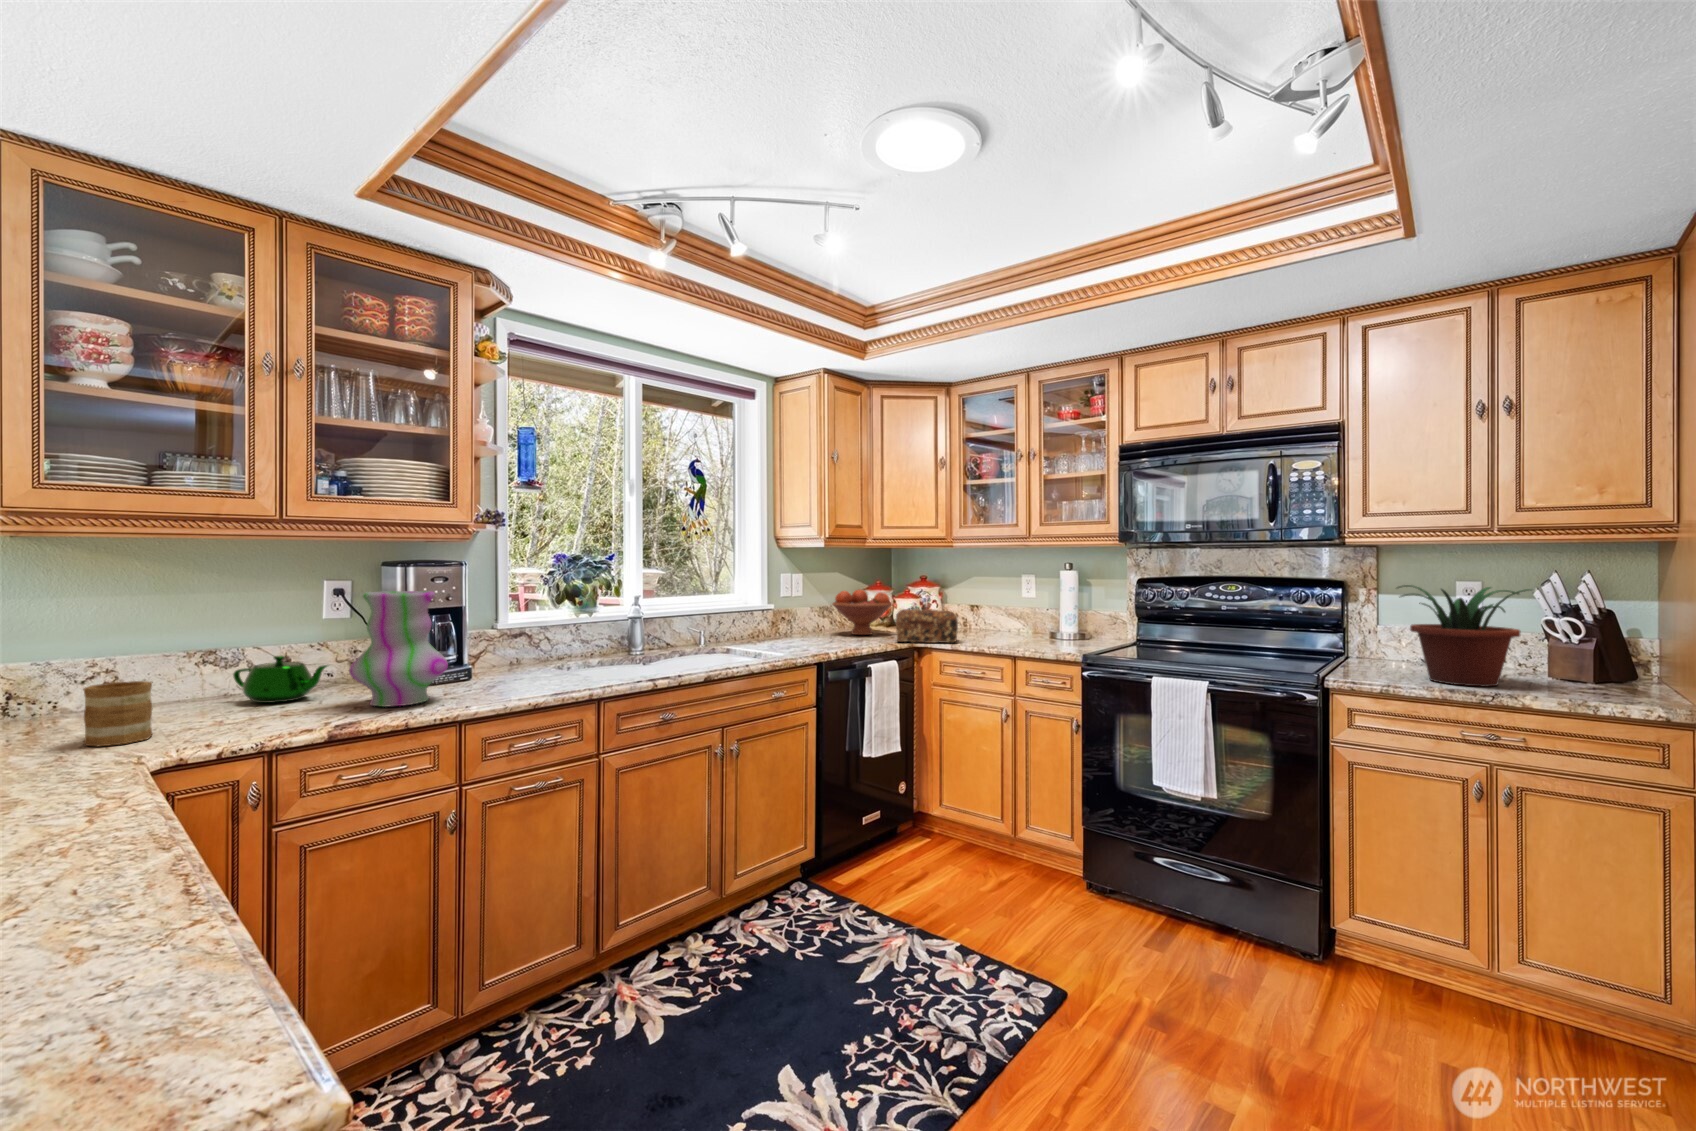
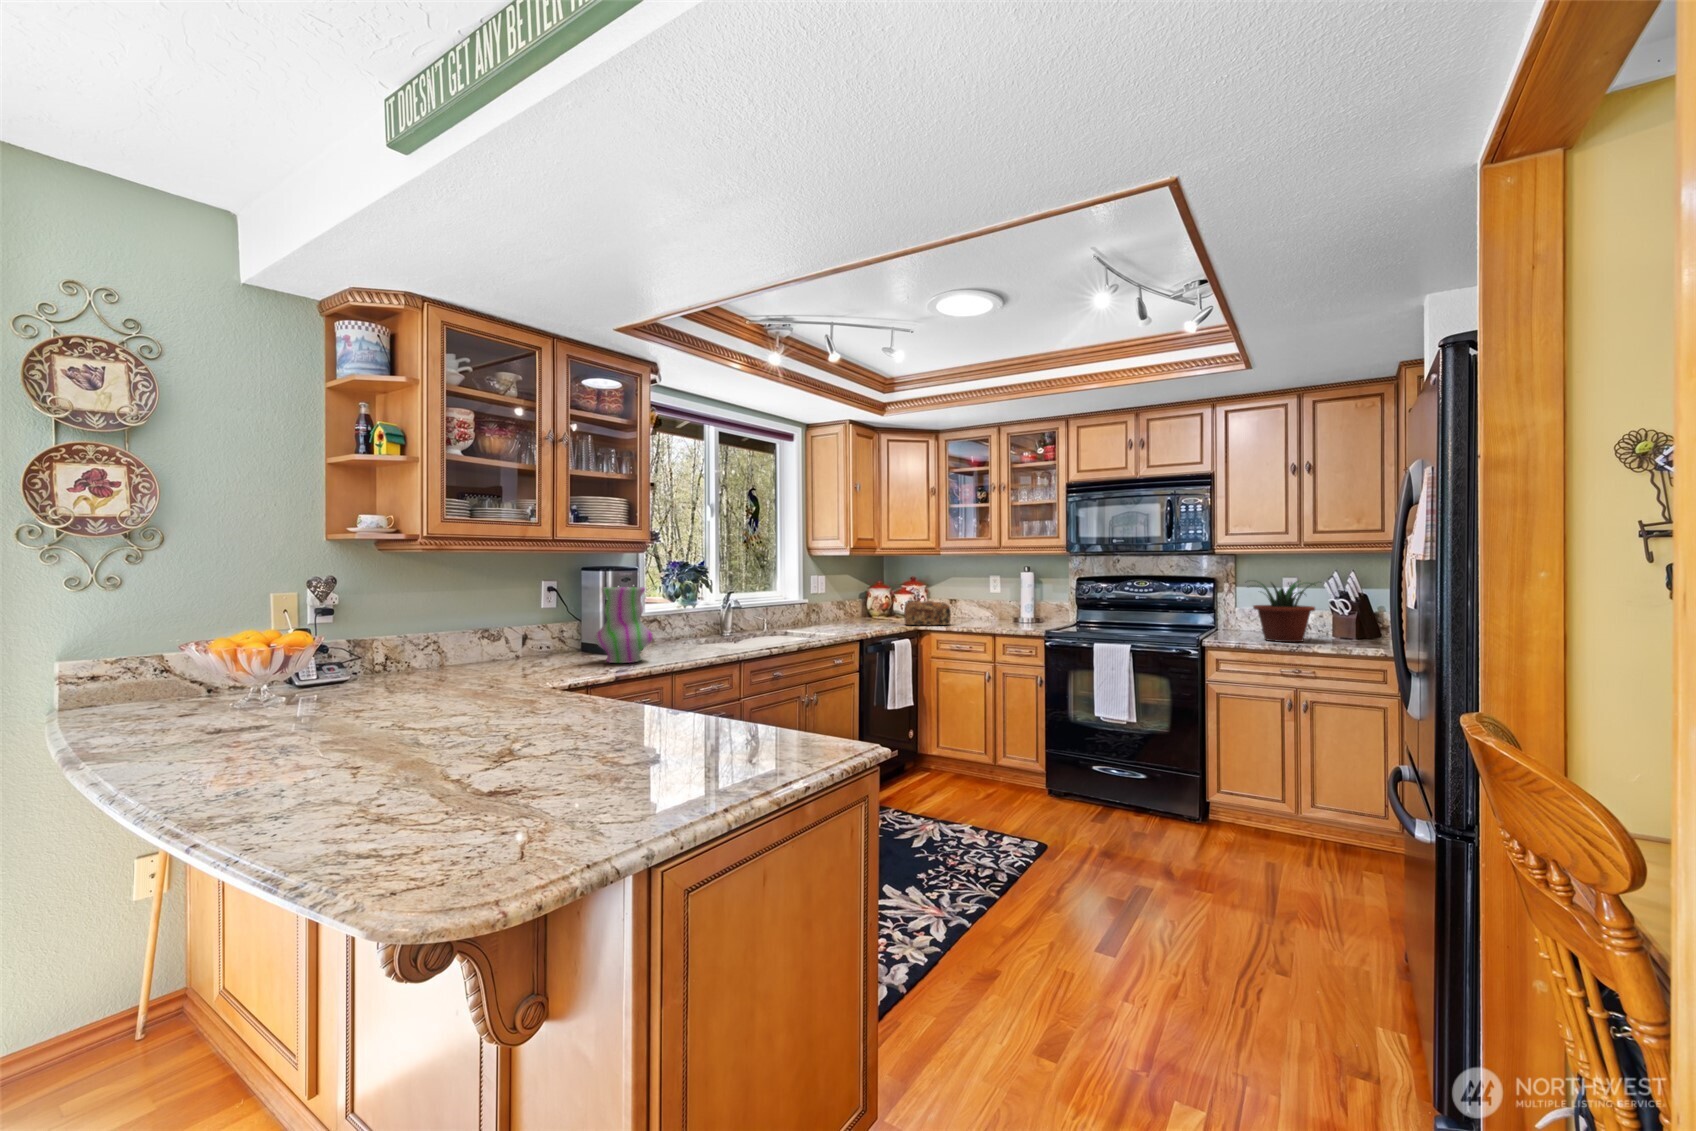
fruit bowl: present [833,590,892,635] -> none [851,587,896,622]
teapot: present [233,656,327,703] -> none [504,632,570,663]
mug: present [83,681,152,746] -> none [473,644,510,683]

